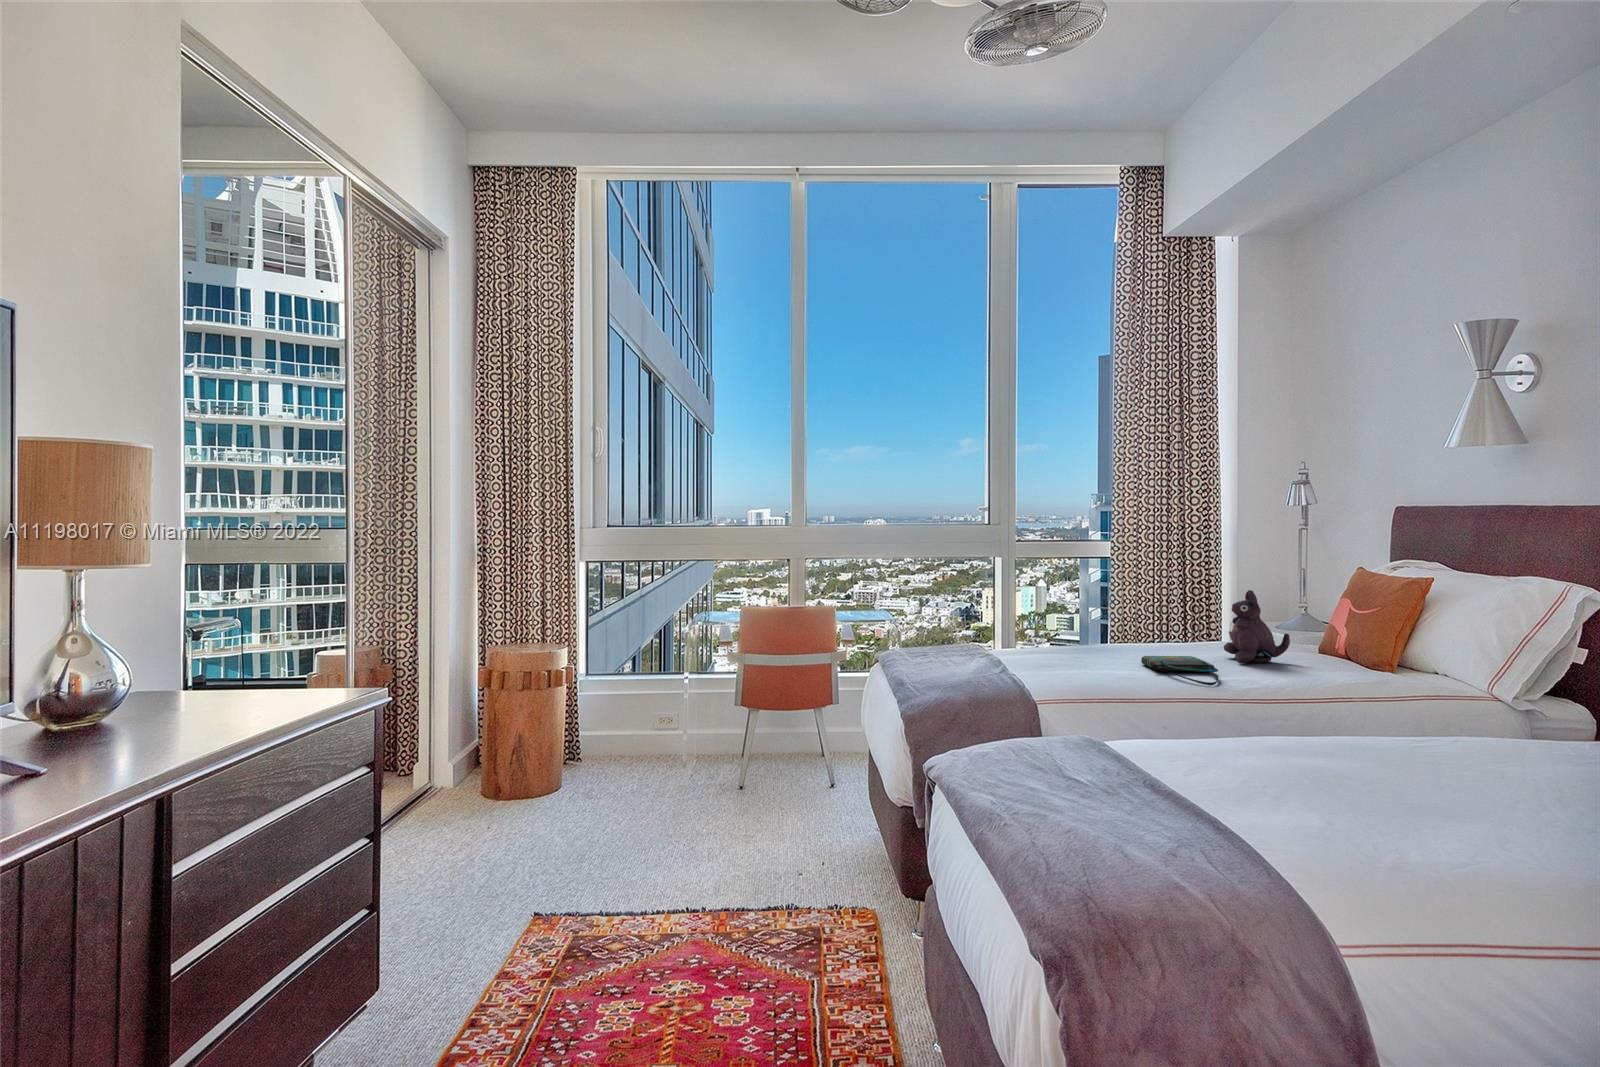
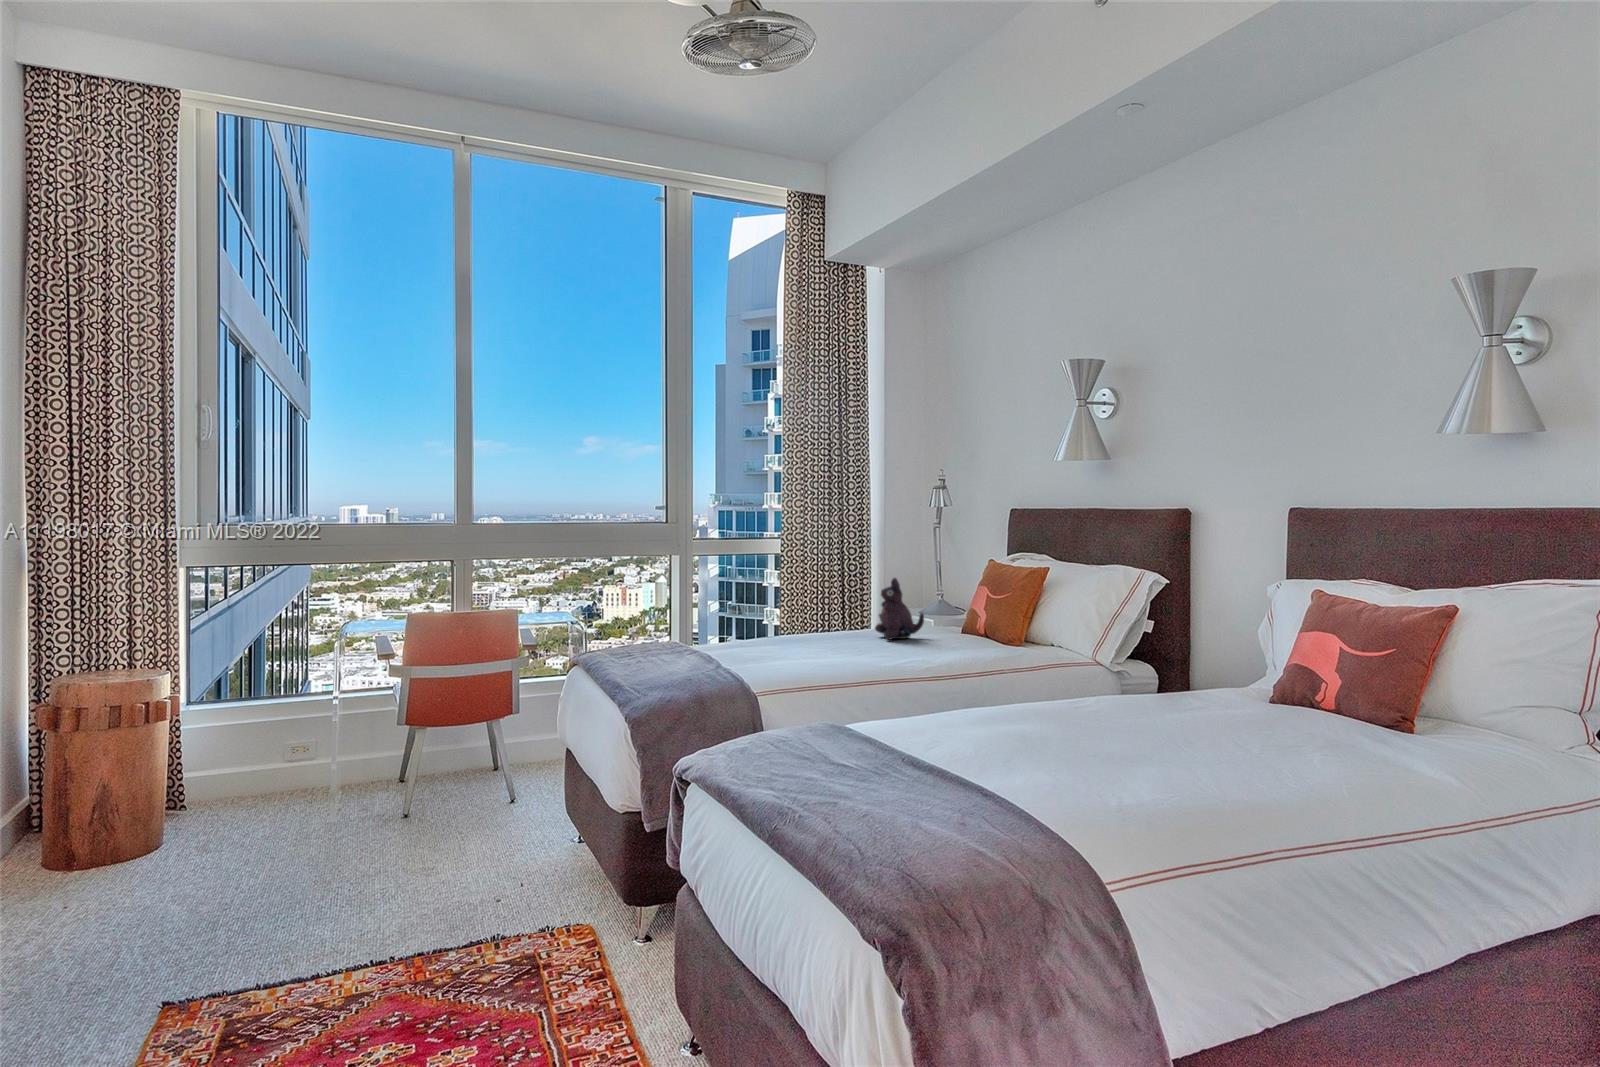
tote bag: present [1141,656,1218,685] -> none [810,636,871,657]

